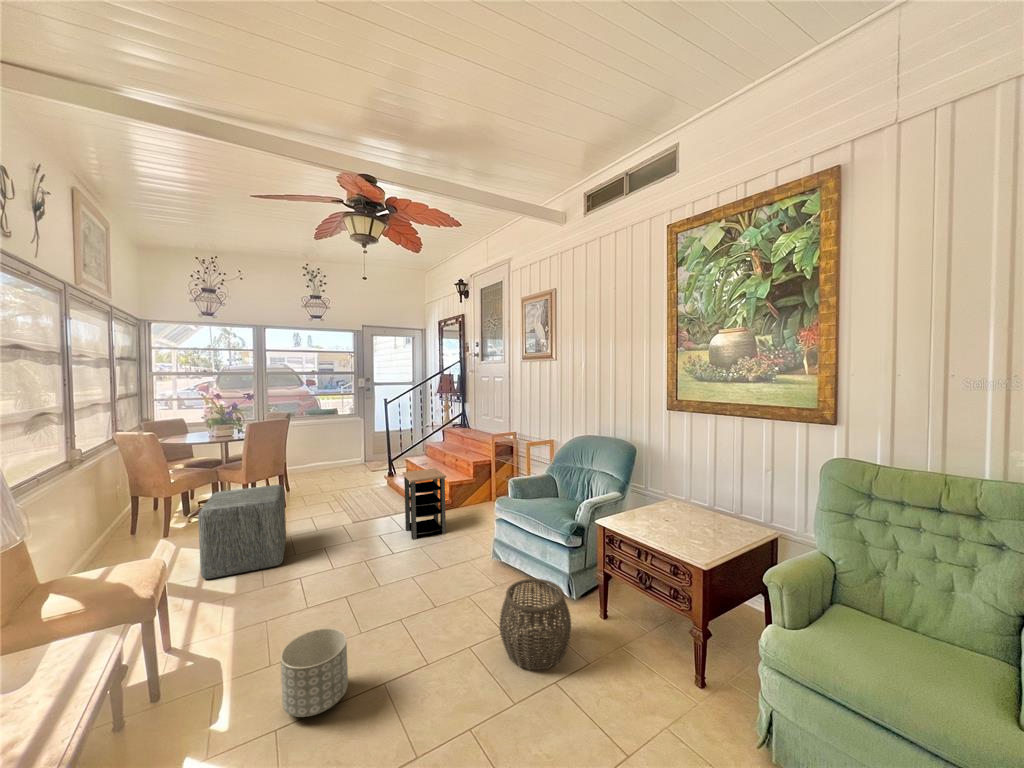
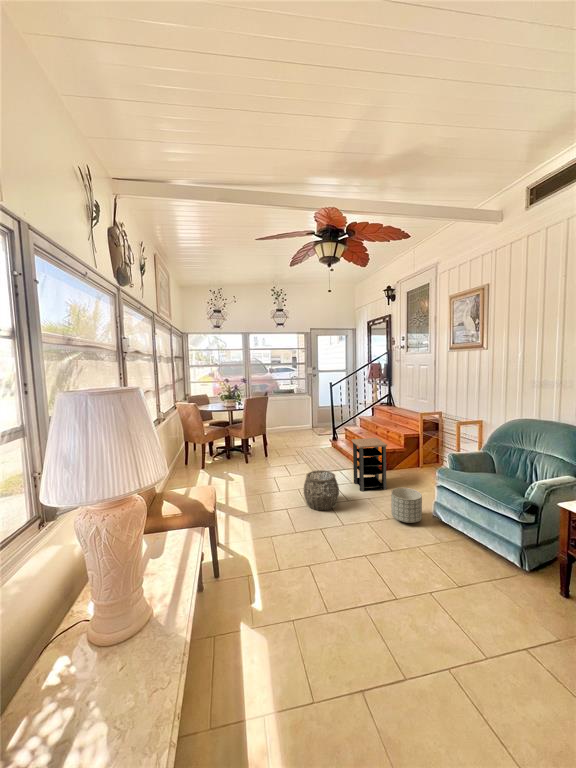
ottoman: present [198,485,286,579] -> none [225,442,274,500]
woven basket: present [499,579,571,671] -> present [304,470,339,510]
planter: present [281,628,348,717] -> present [391,488,422,523]

